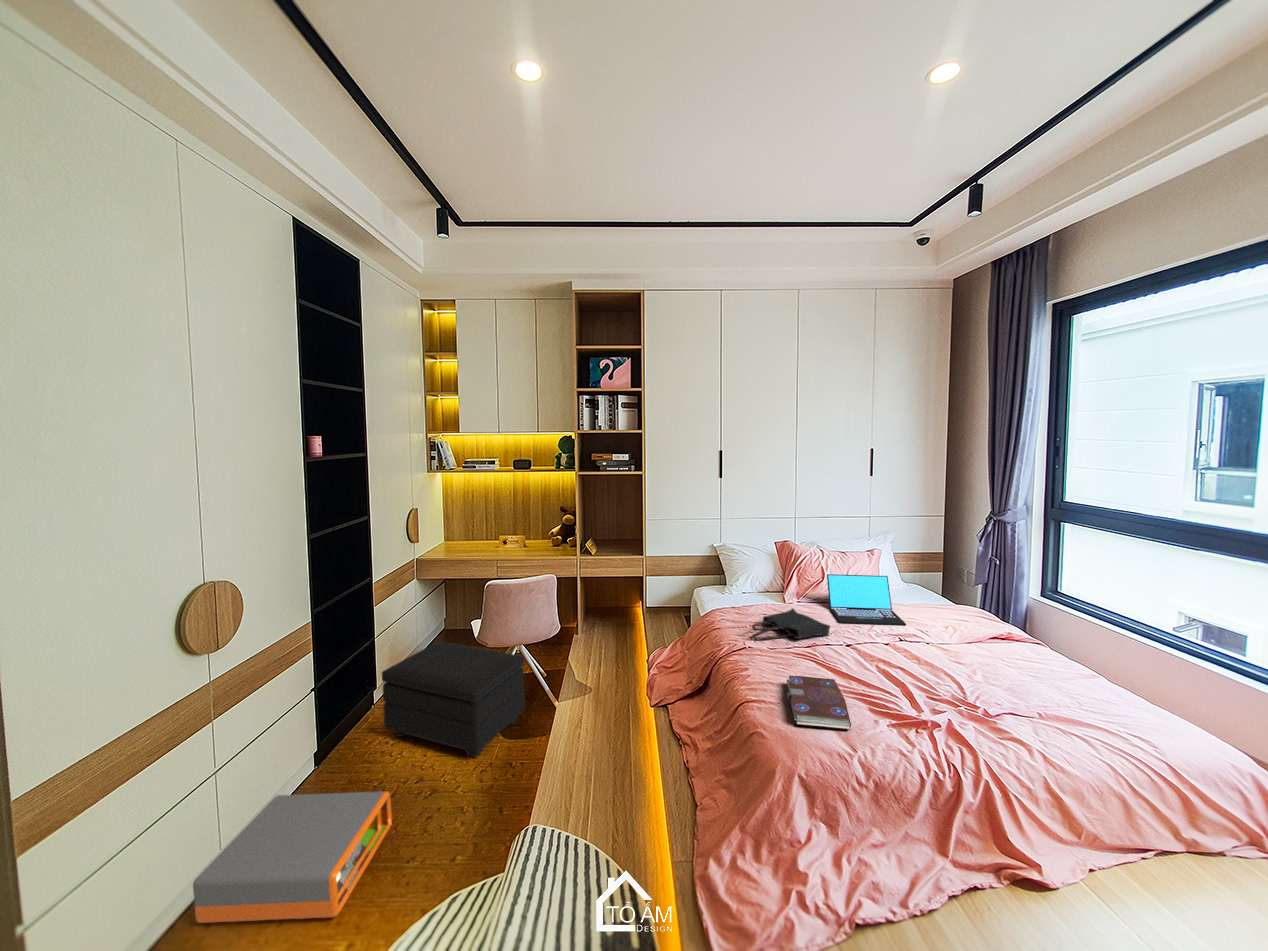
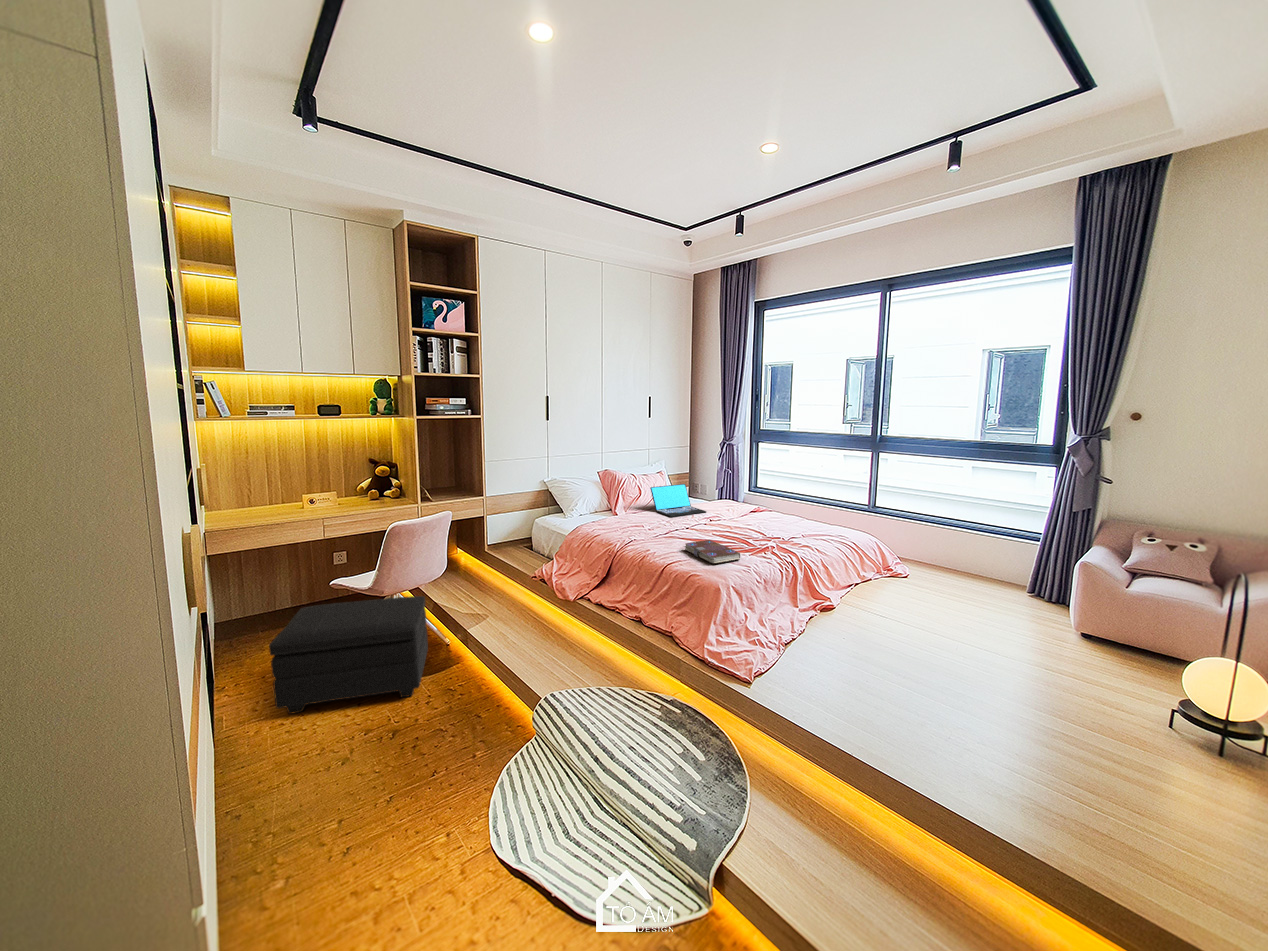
tote bag: present [752,609,830,640] -> none [627,512,674,534]
storage box: present [193,791,392,923] -> none [235,731,416,913]

